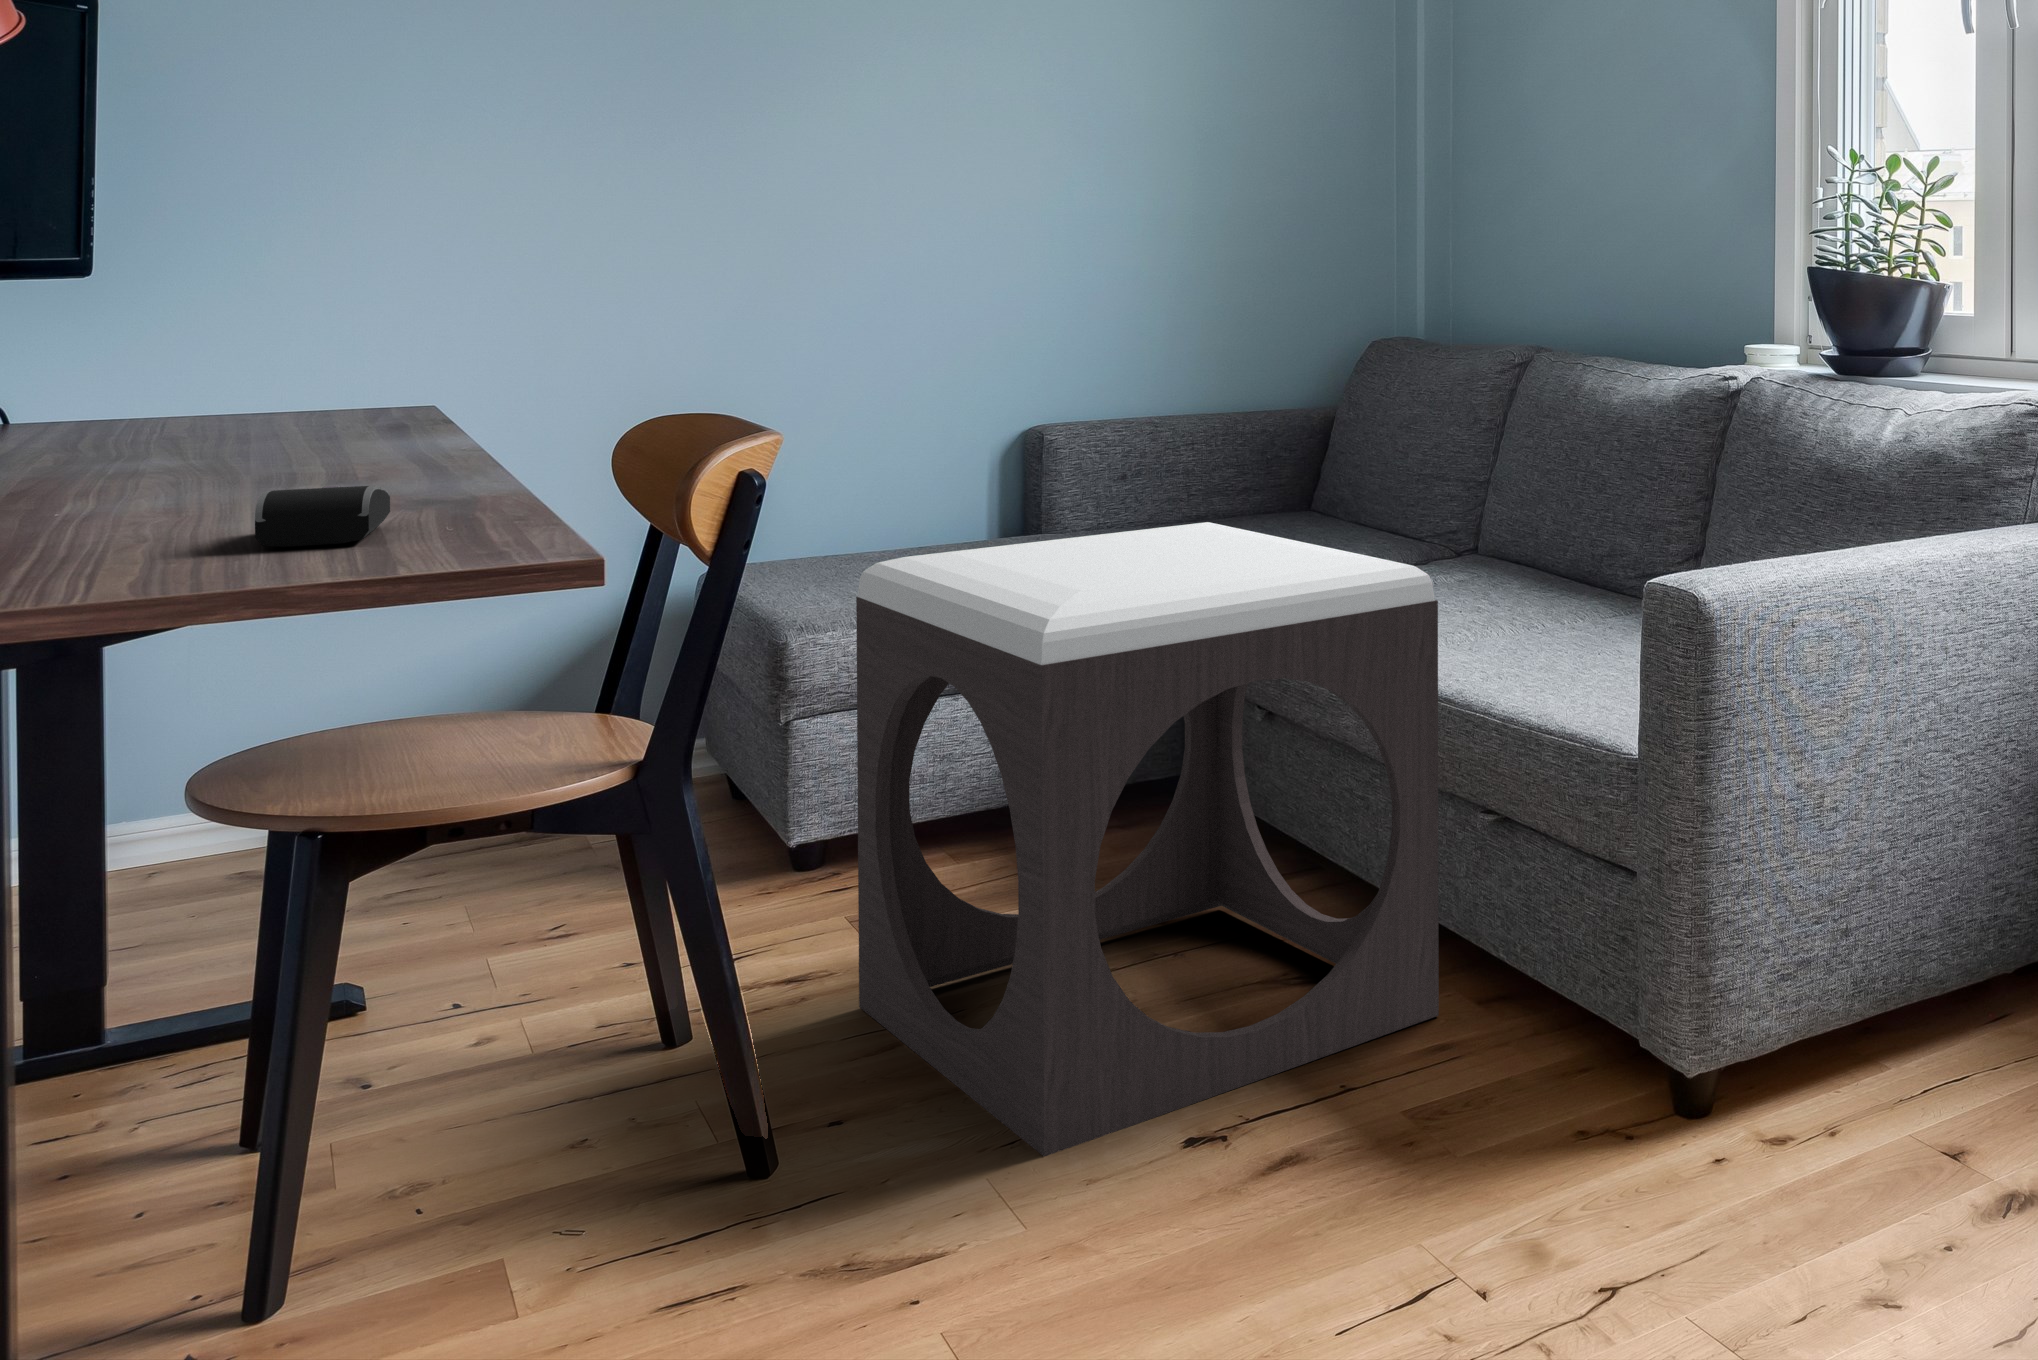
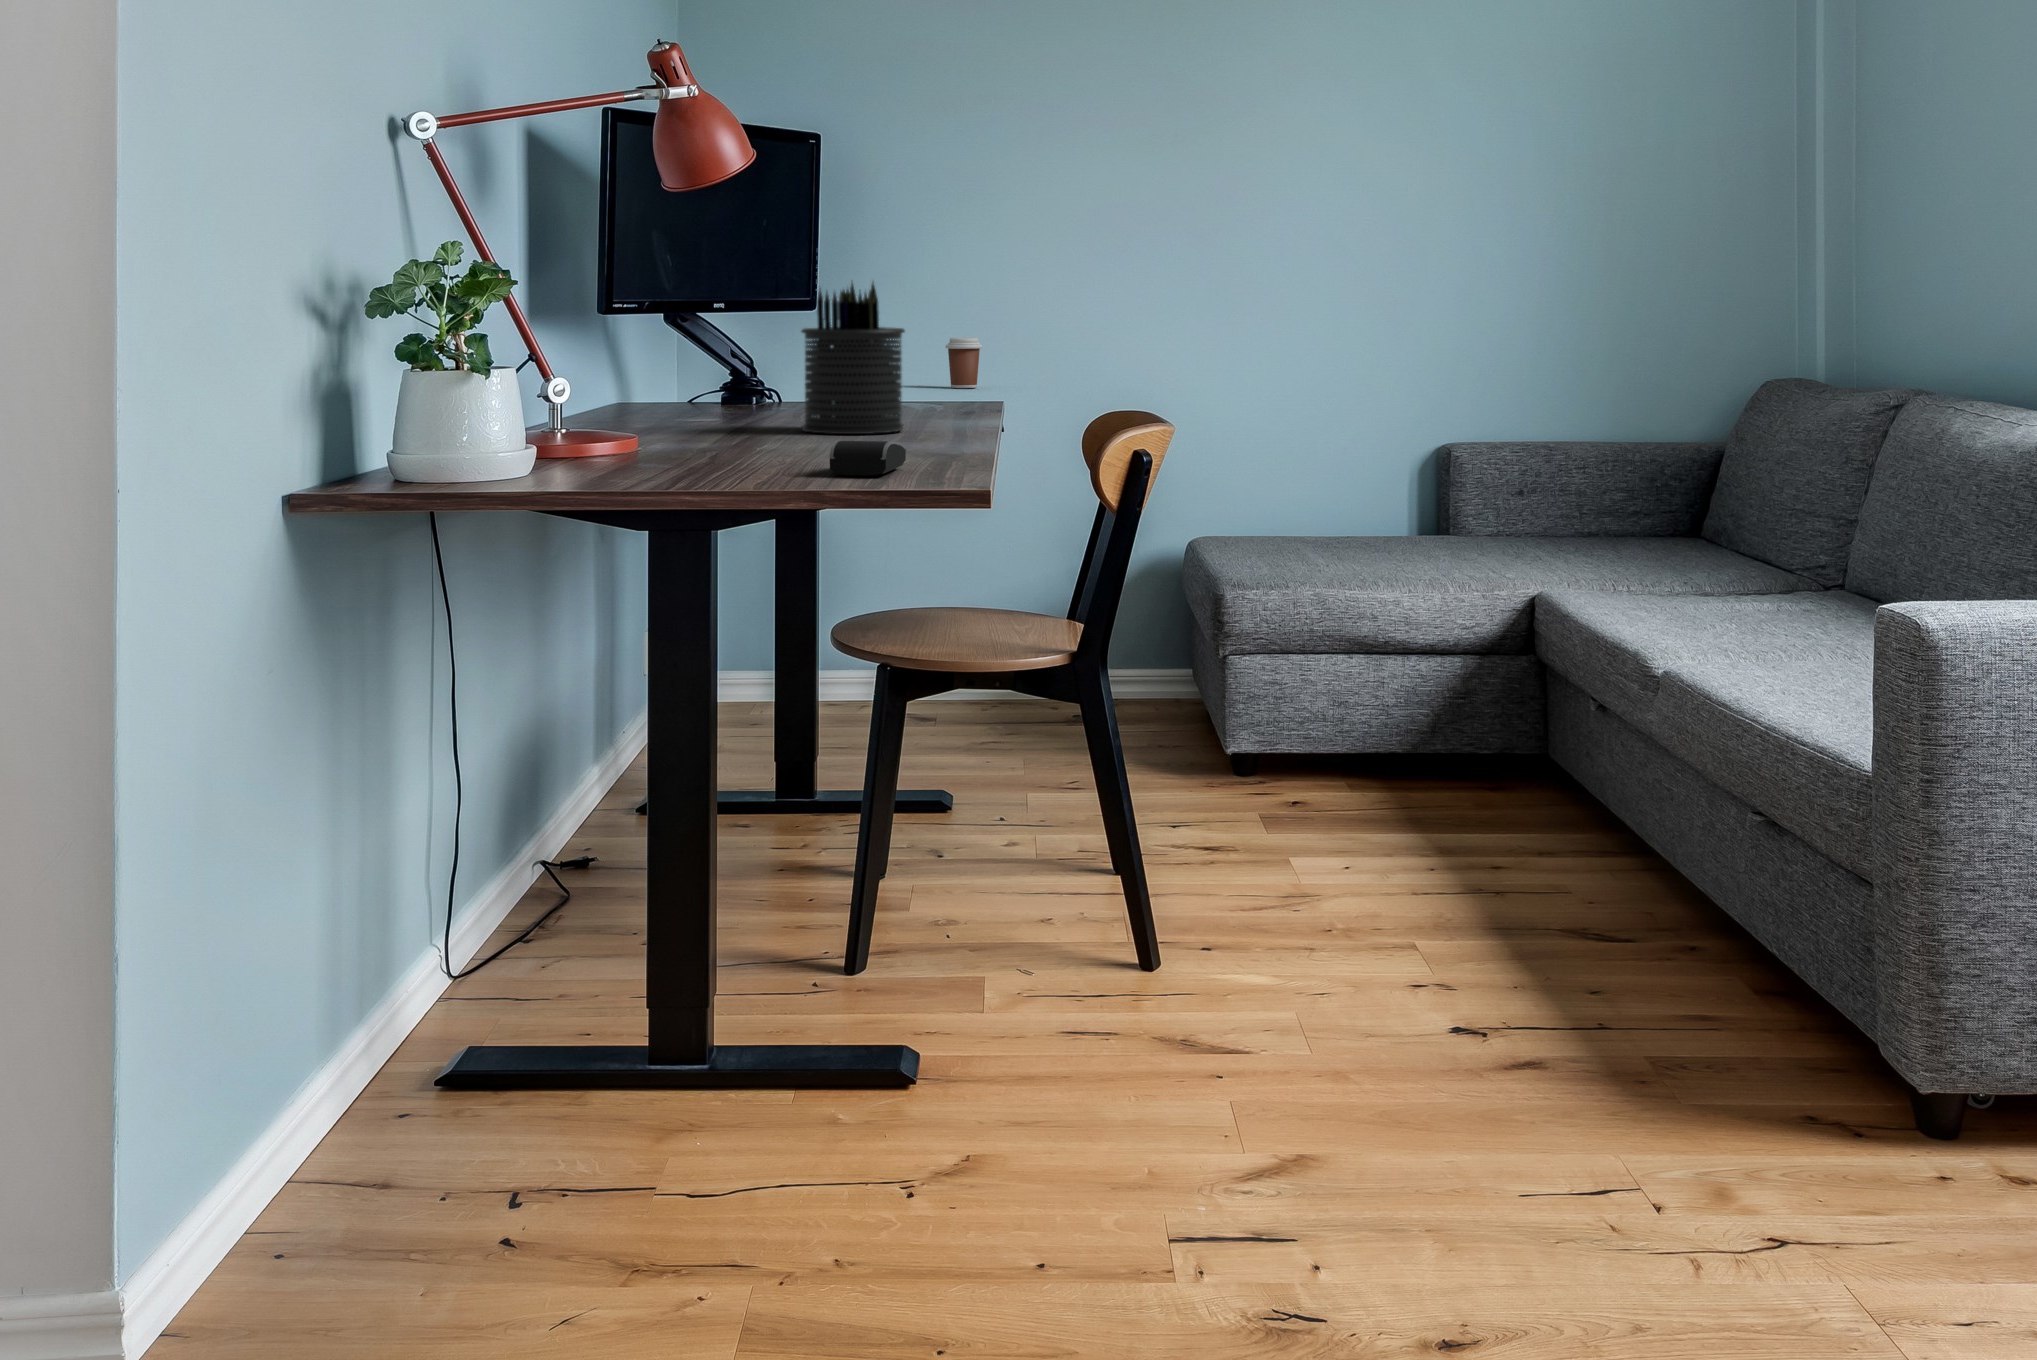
pen holder: none [119,230,323,475] -> present [801,283,905,434]
coffee cup: none [325,319,389,391] -> present [945,338,982,388]
footstool: present [856,522,1439,1157] -> none [1243,527,1711,1010]

